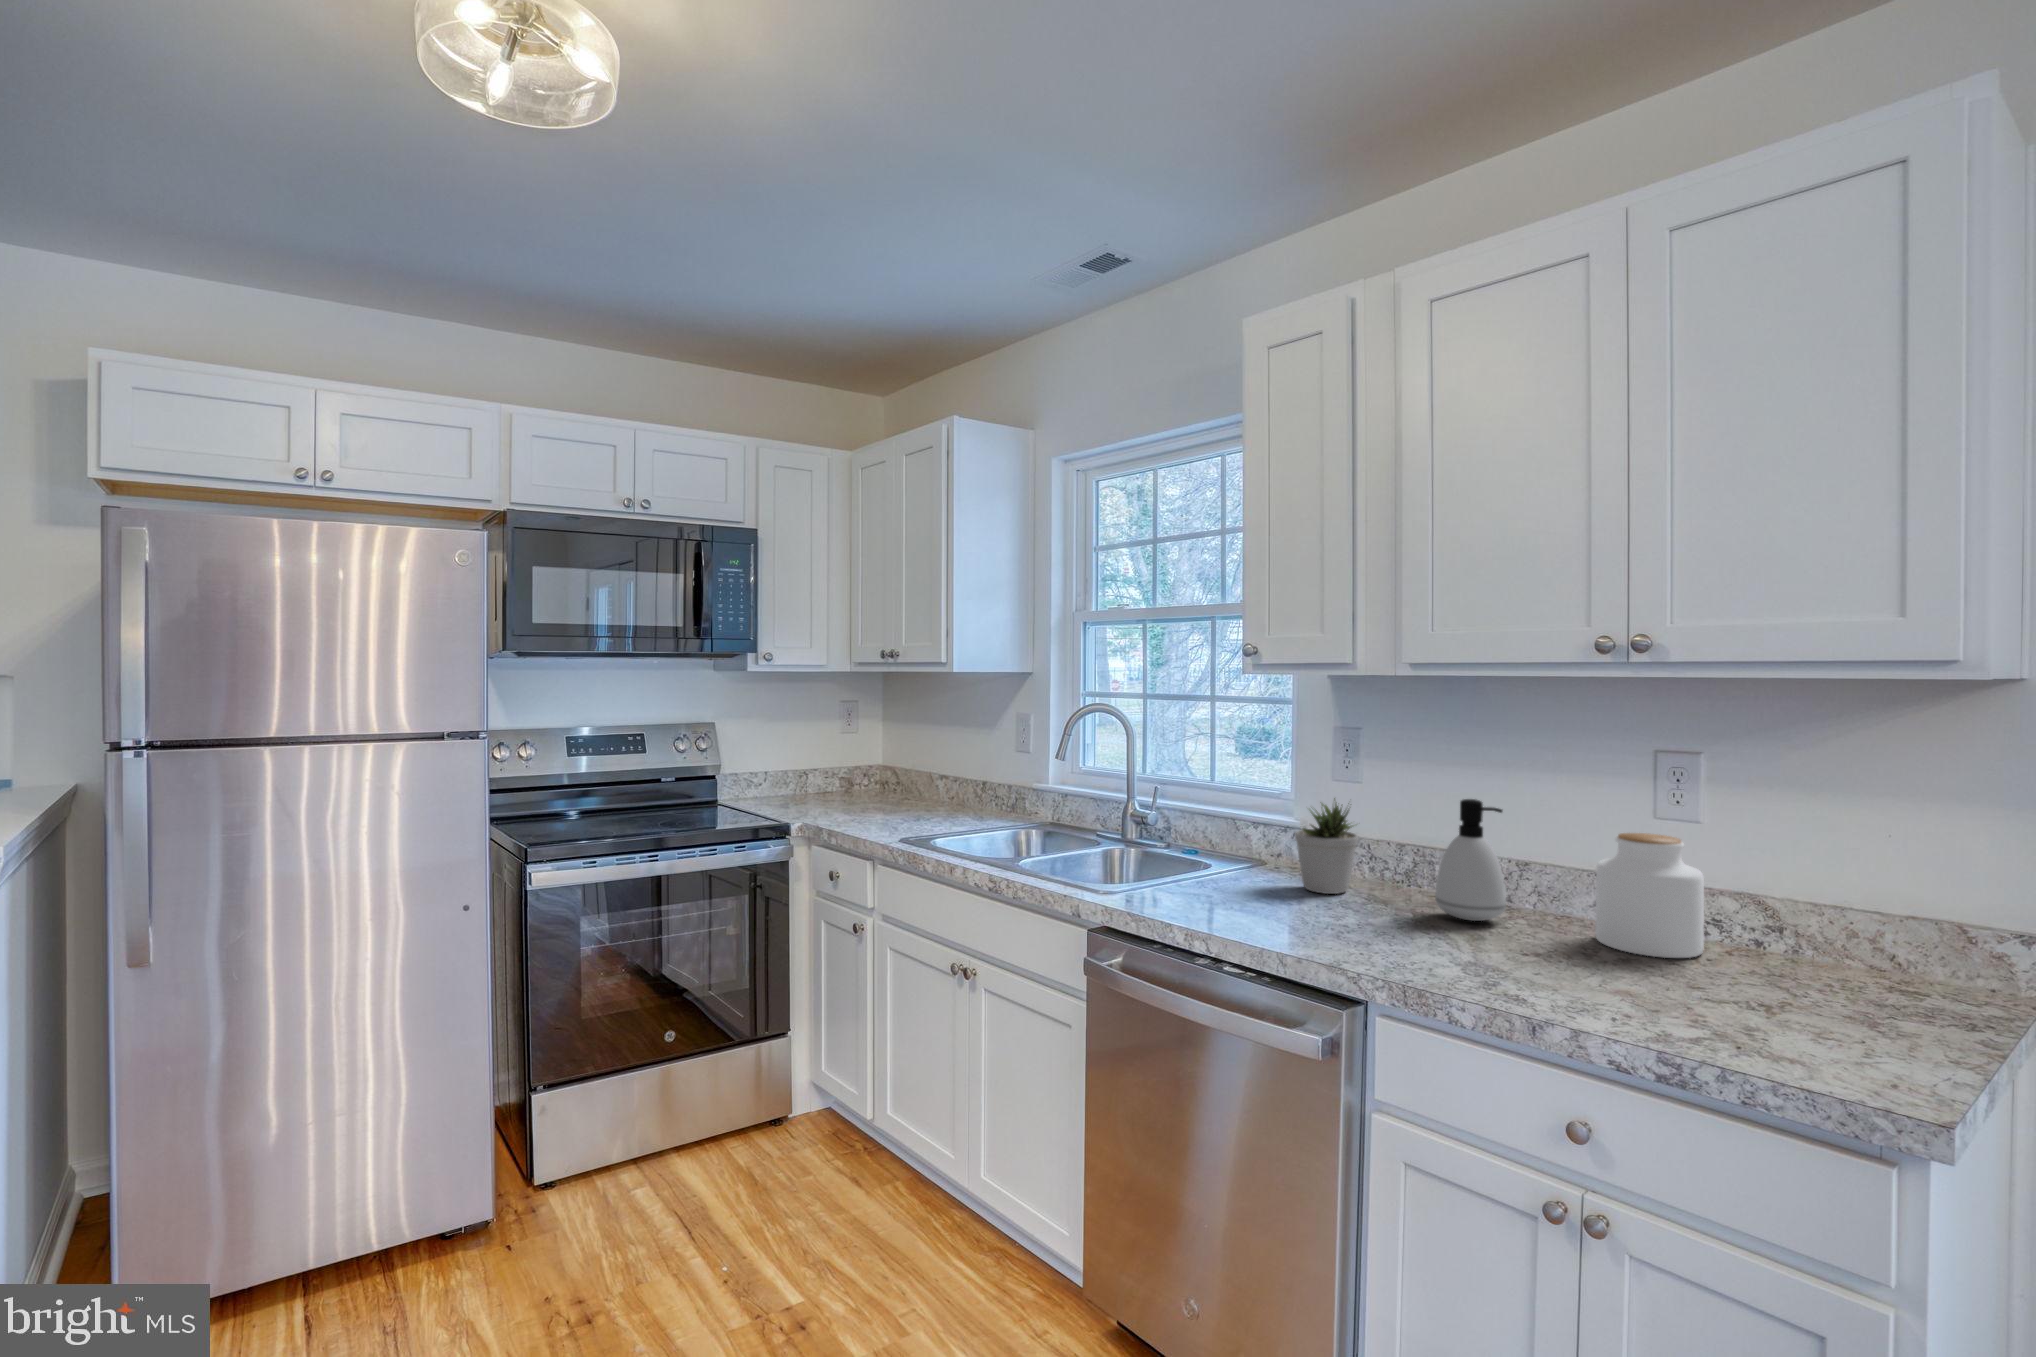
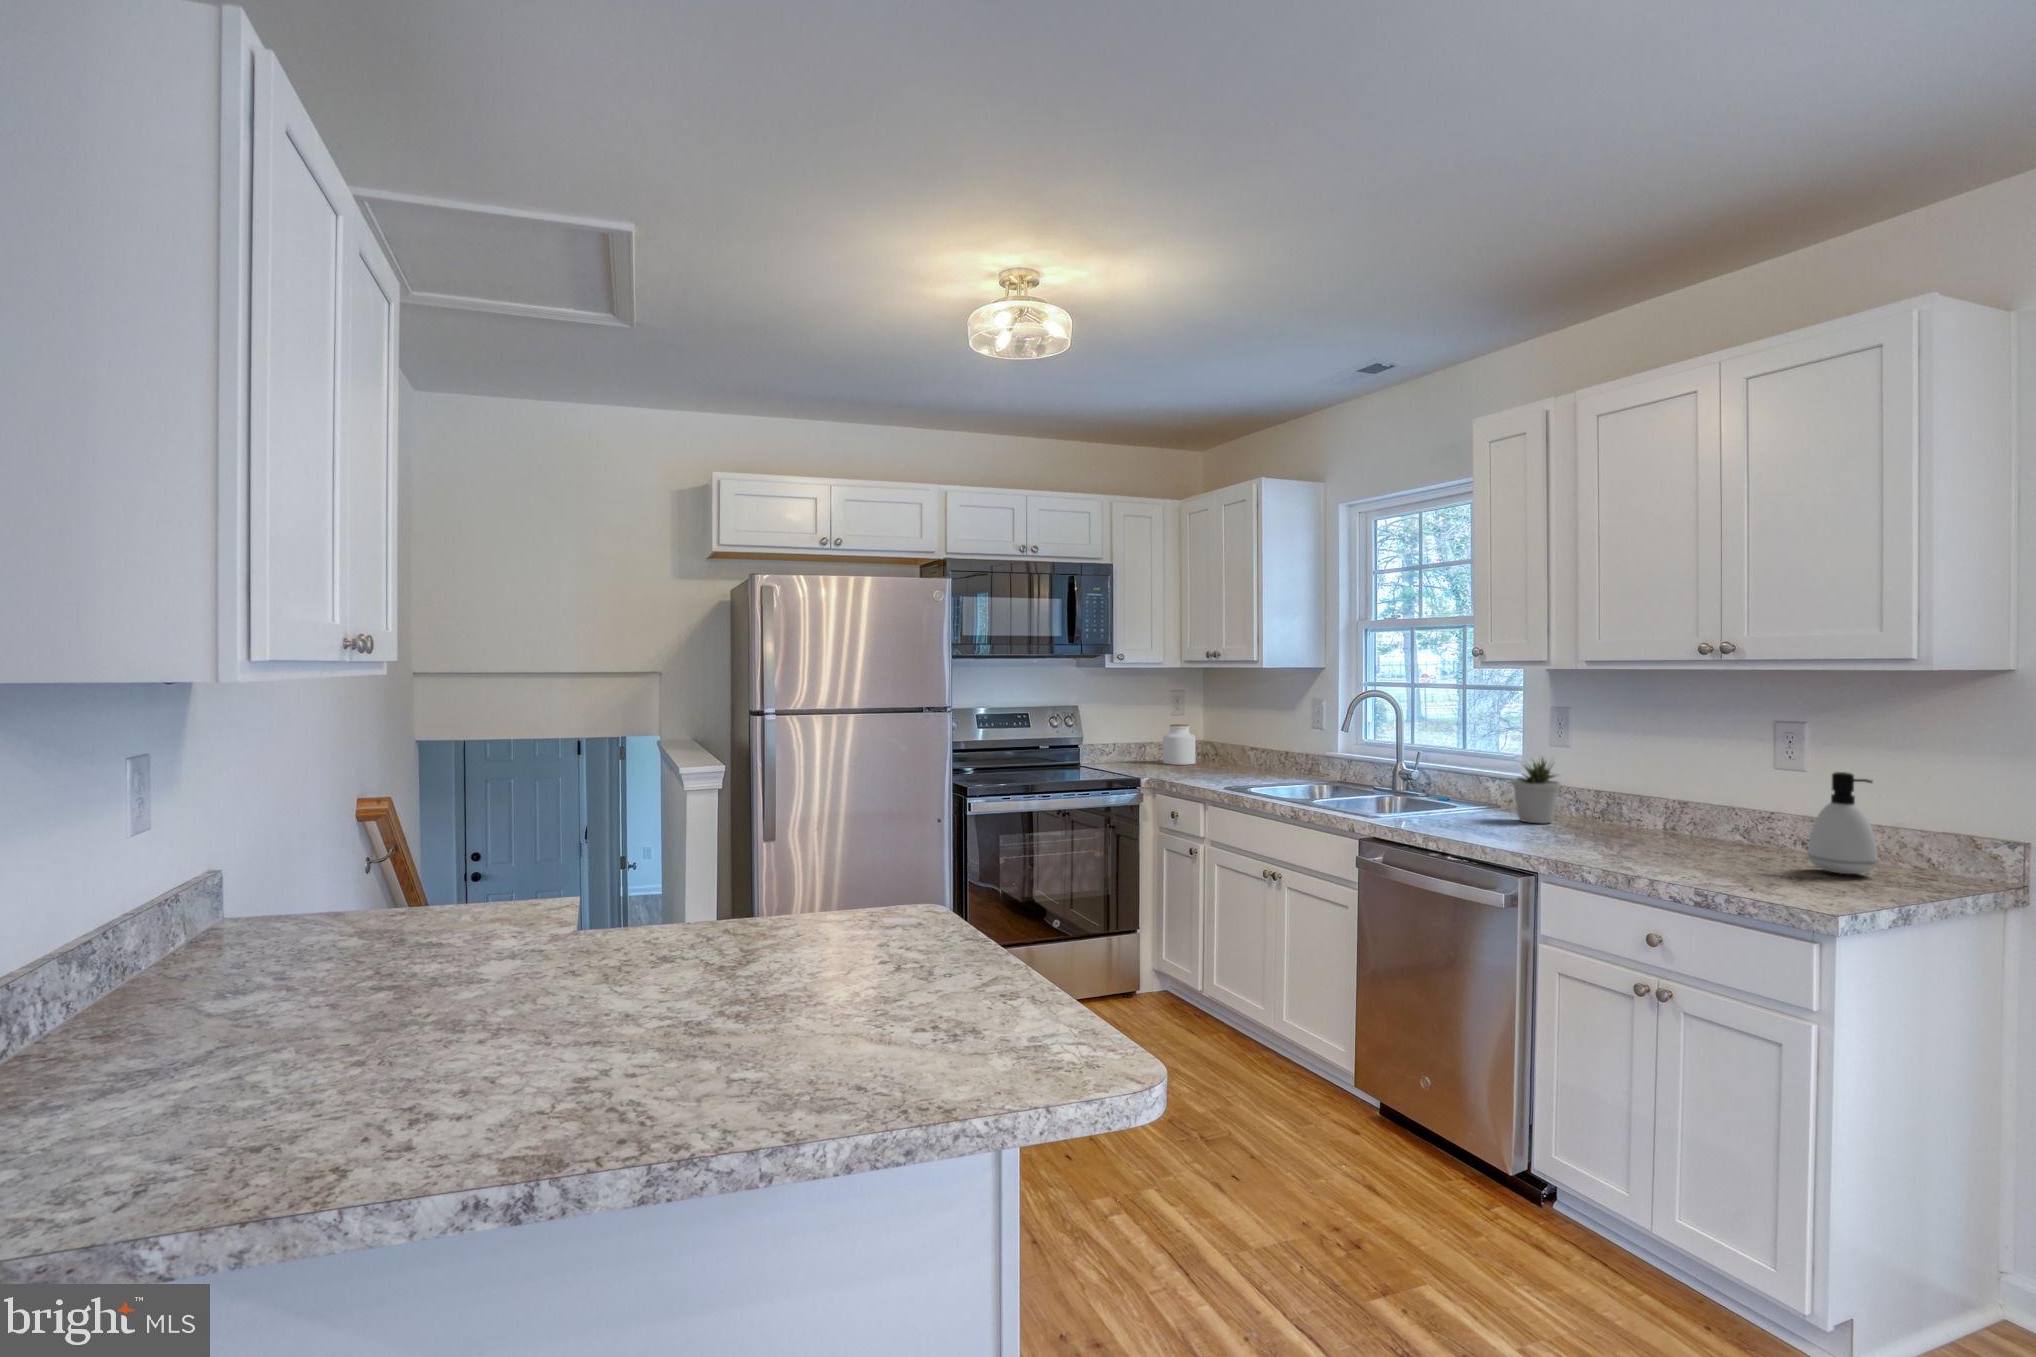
soap dispenser: present [1435,799,1506,921] -> present [1808,772,1878,874]
jar: present [1595,833,1704,958] -> present [1163,724,1196,765]

